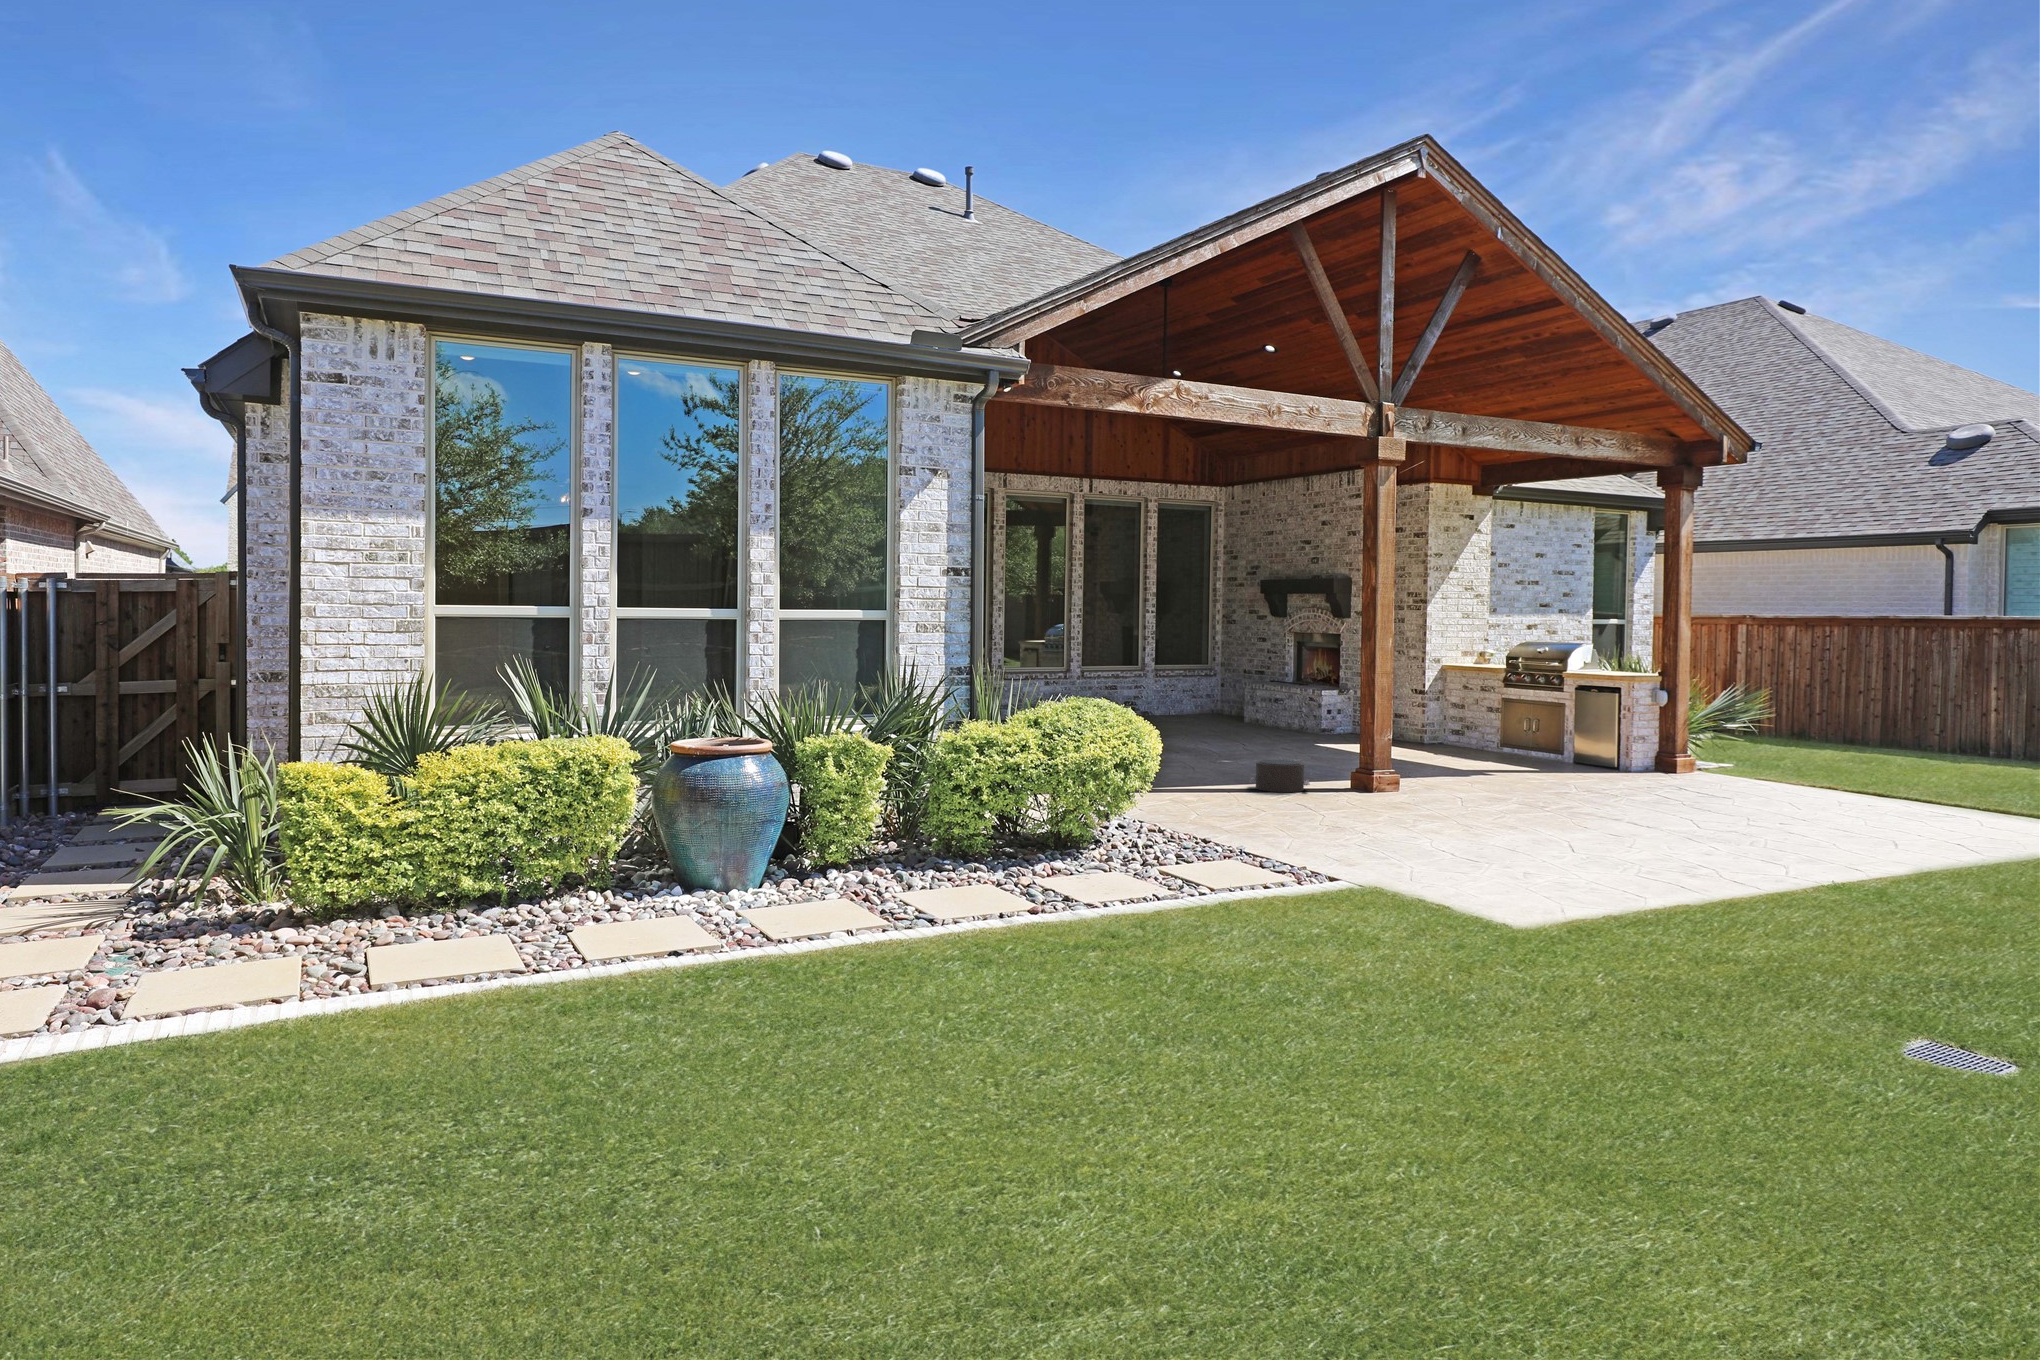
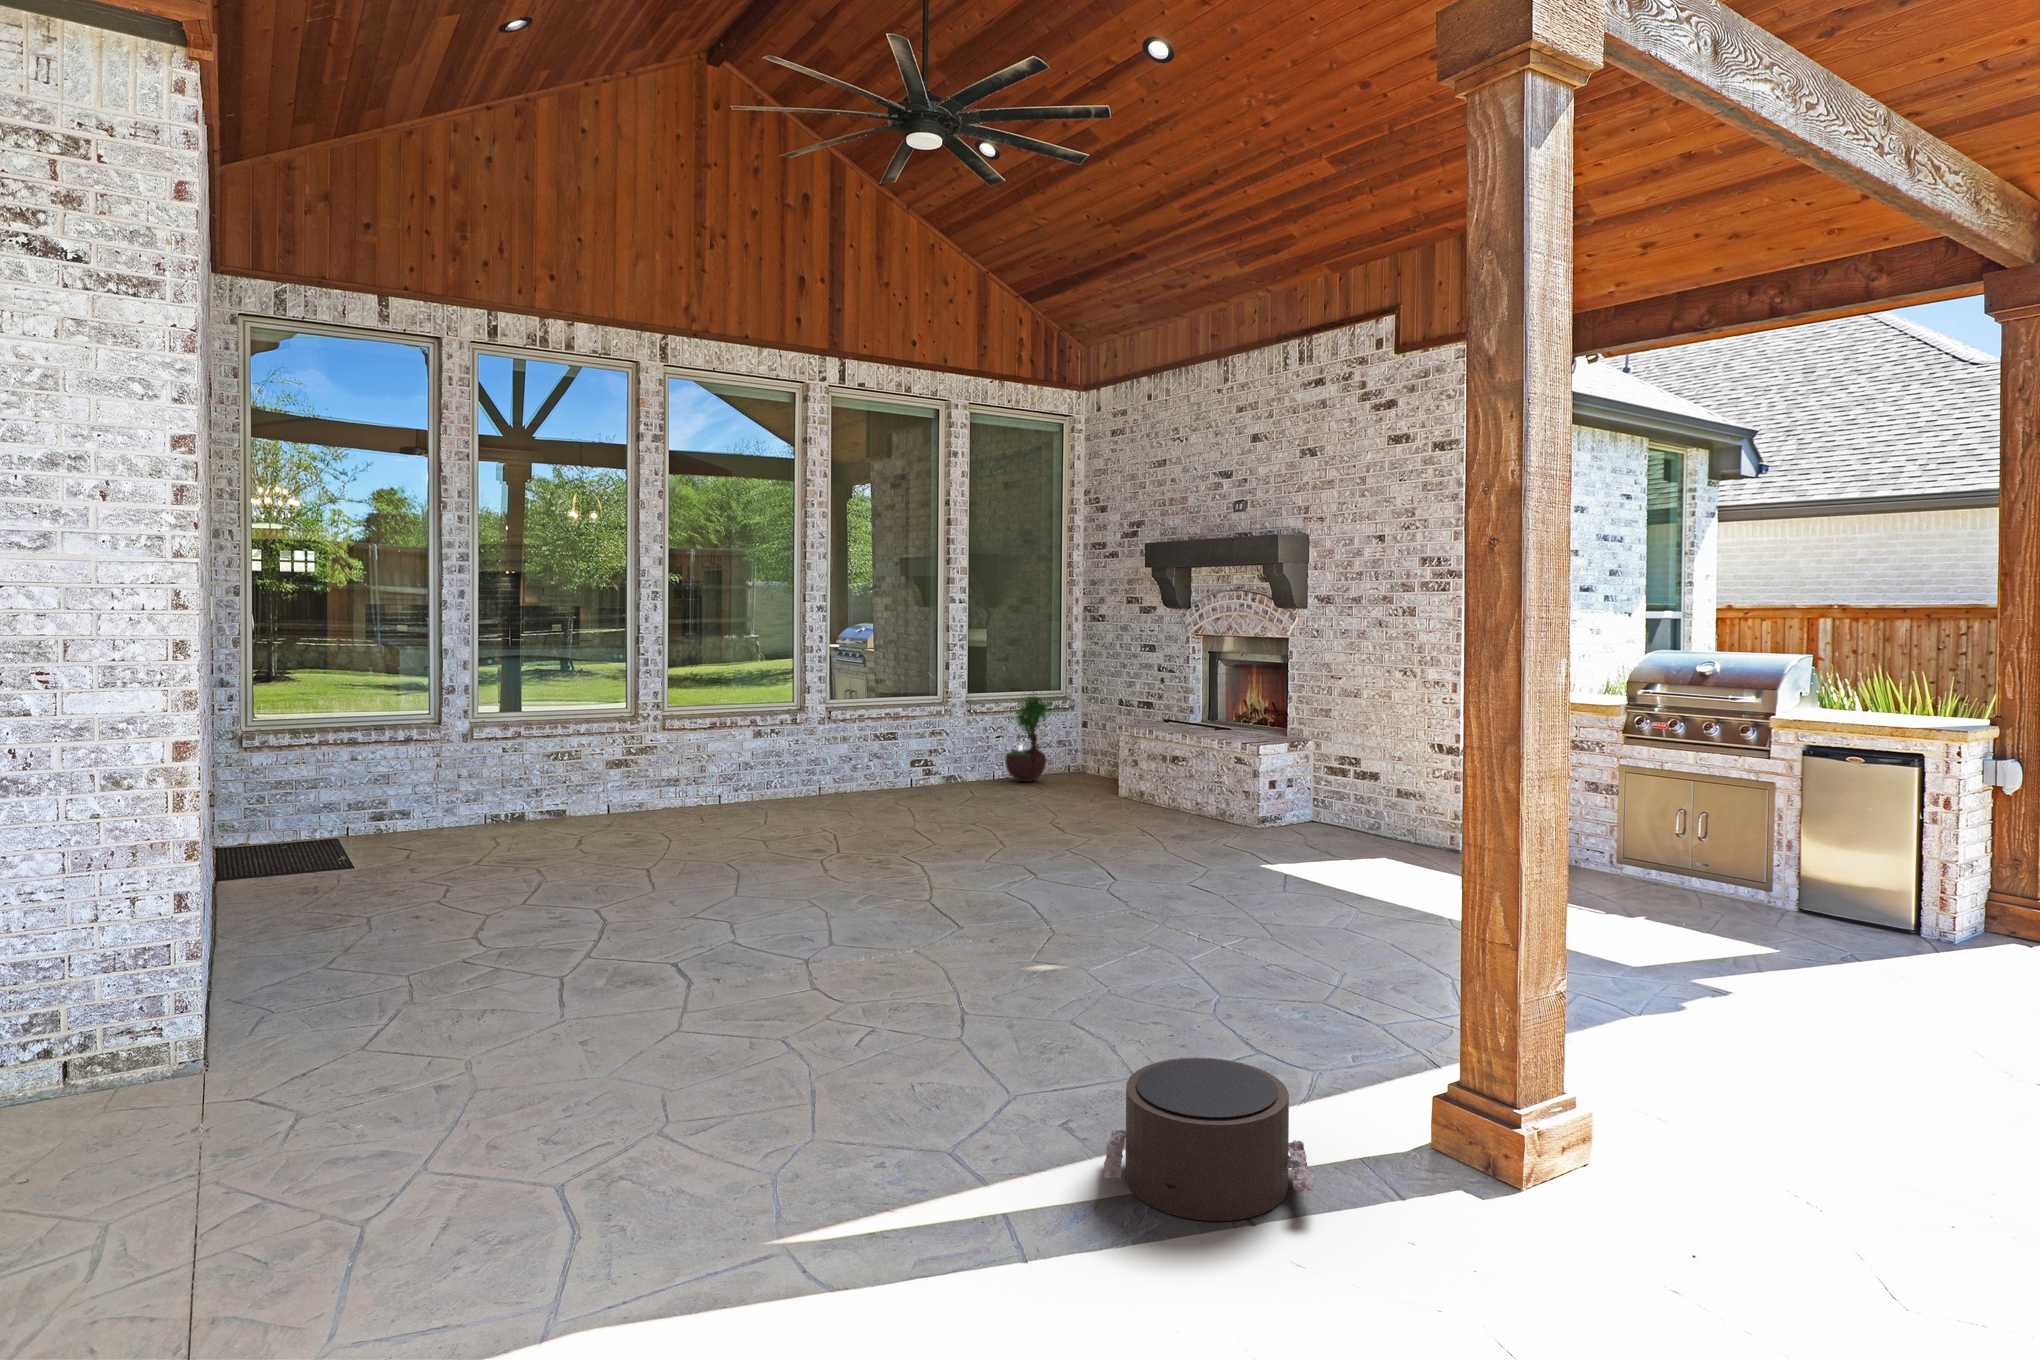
potted tree: none [1177,662,1210,718] -> present [1005,692,1056,782]

